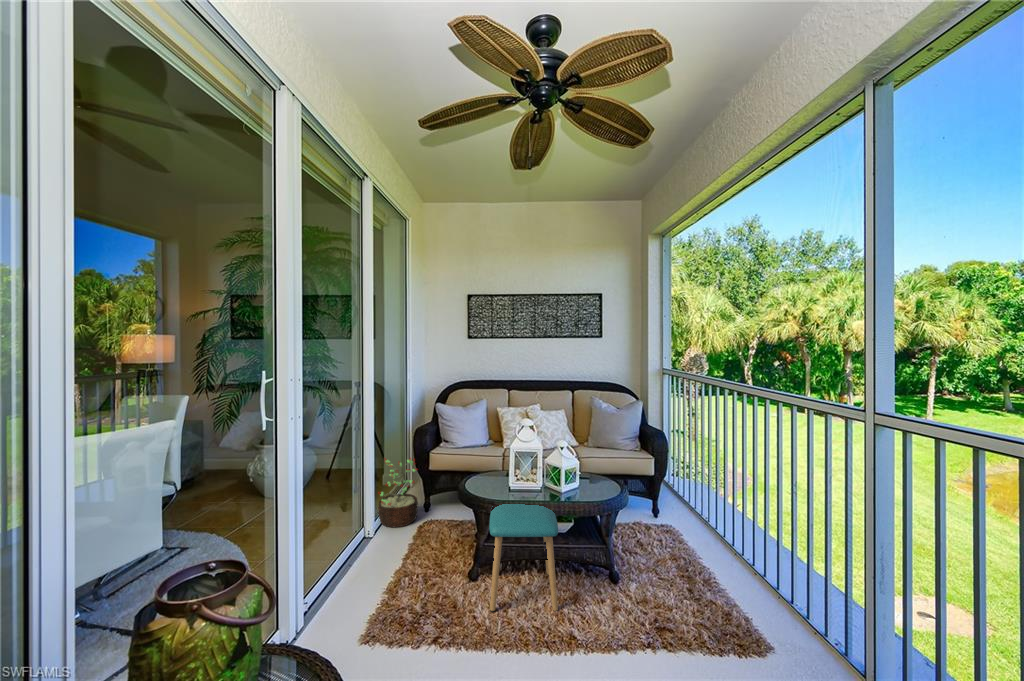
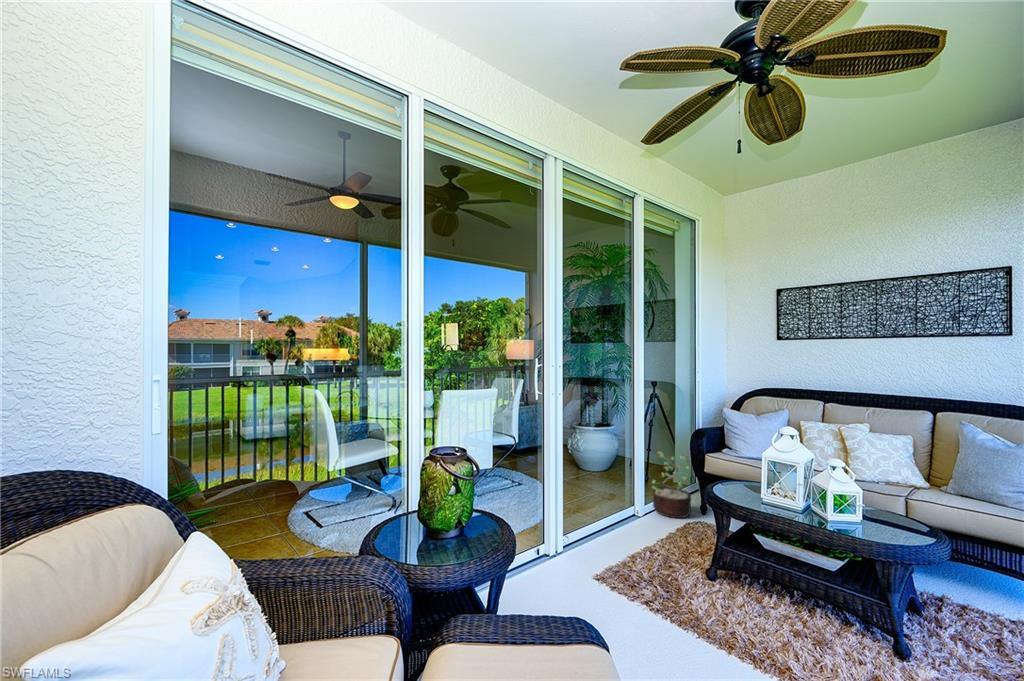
stool: present [489,504,558,612] -> none [711,509,809,642]

